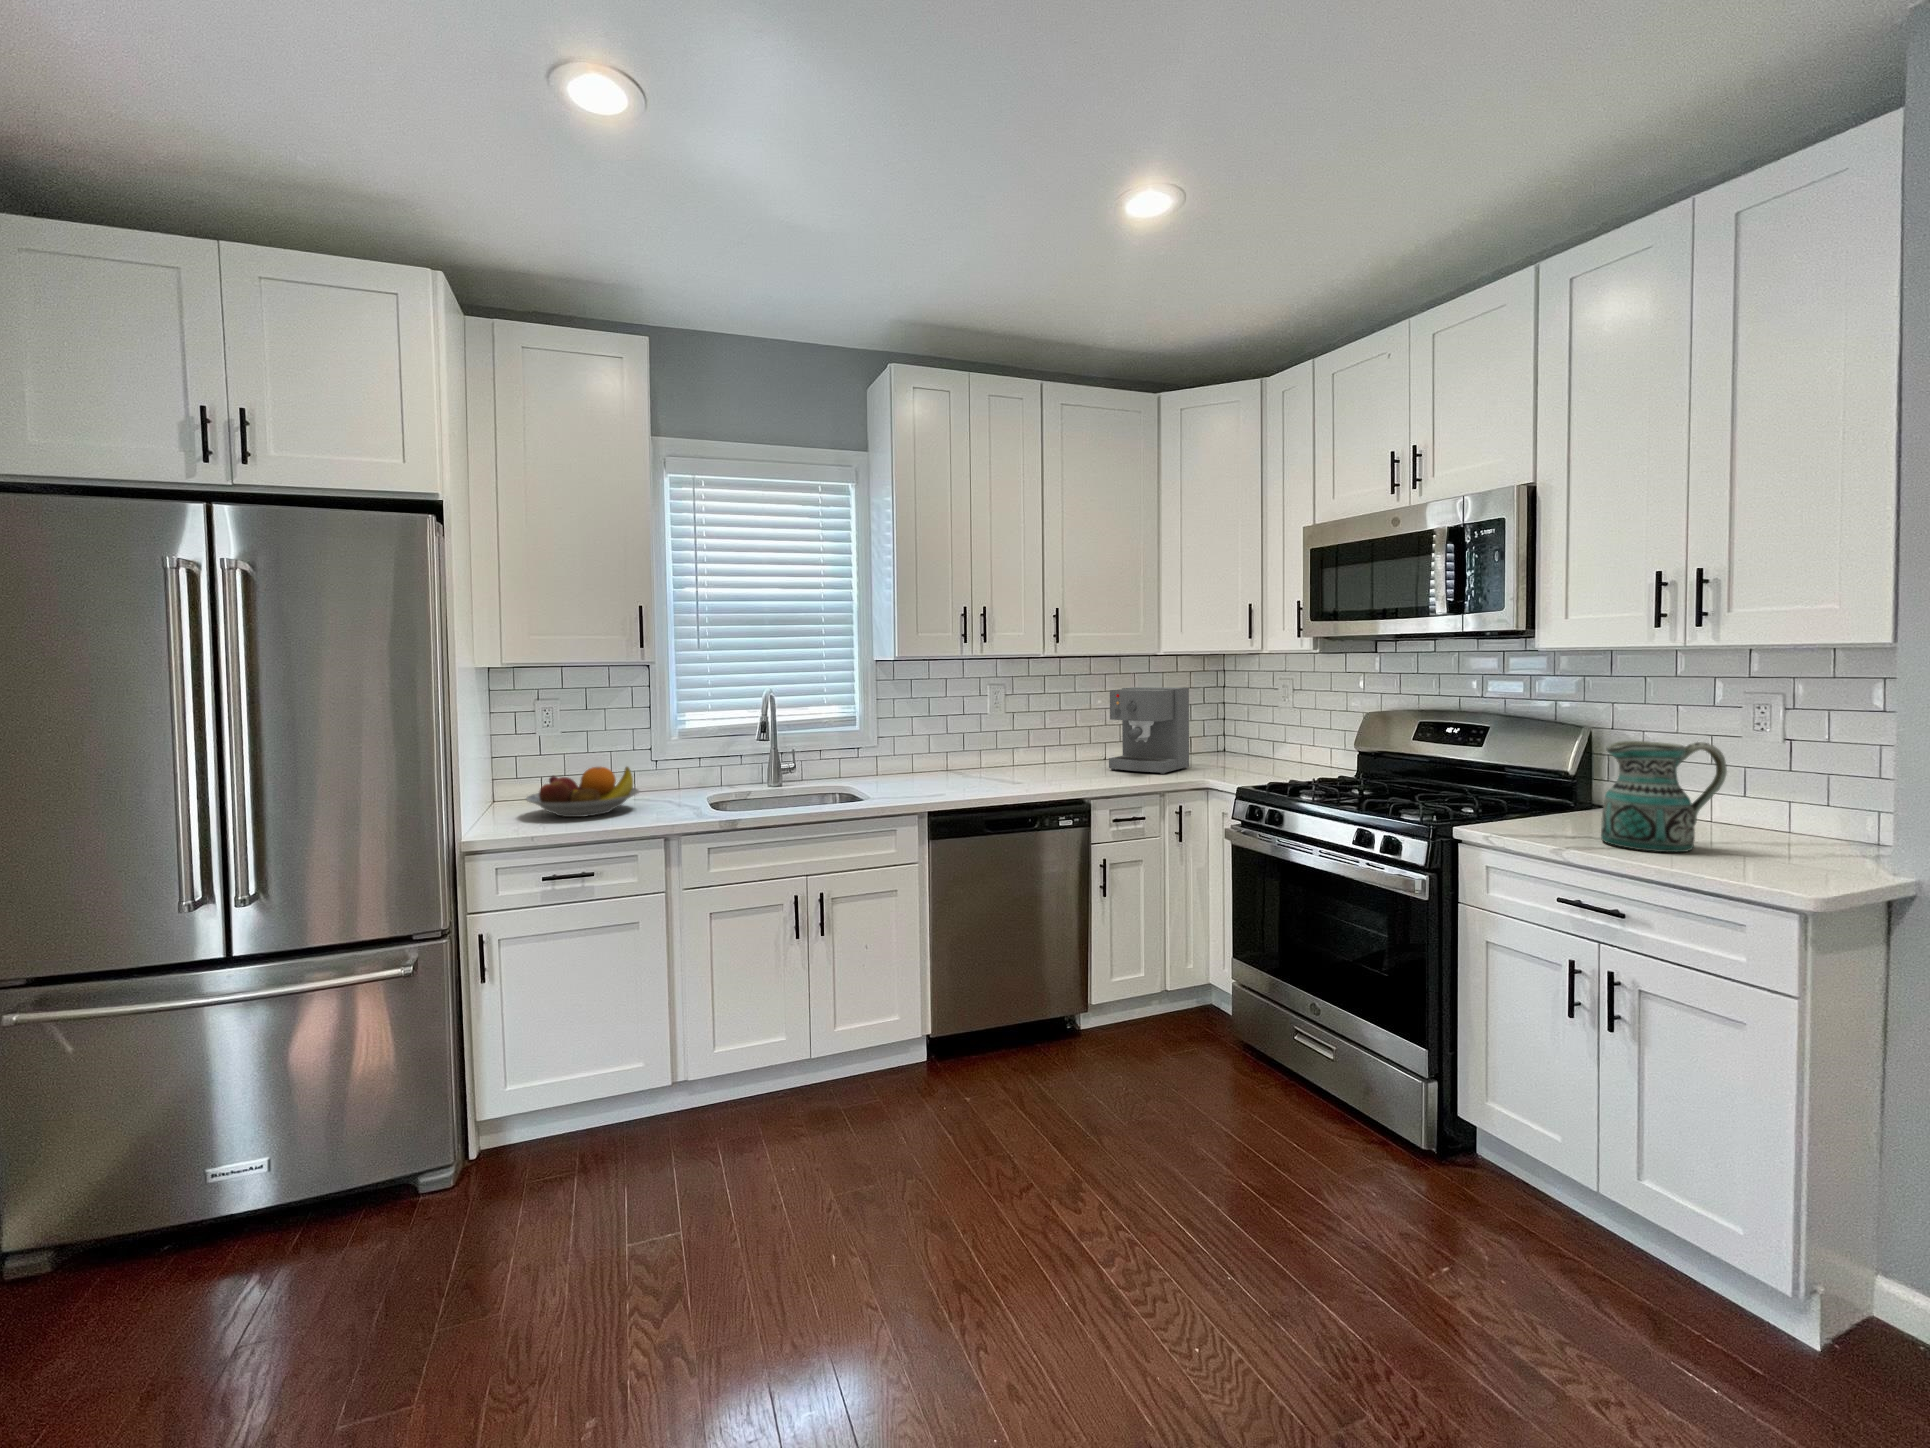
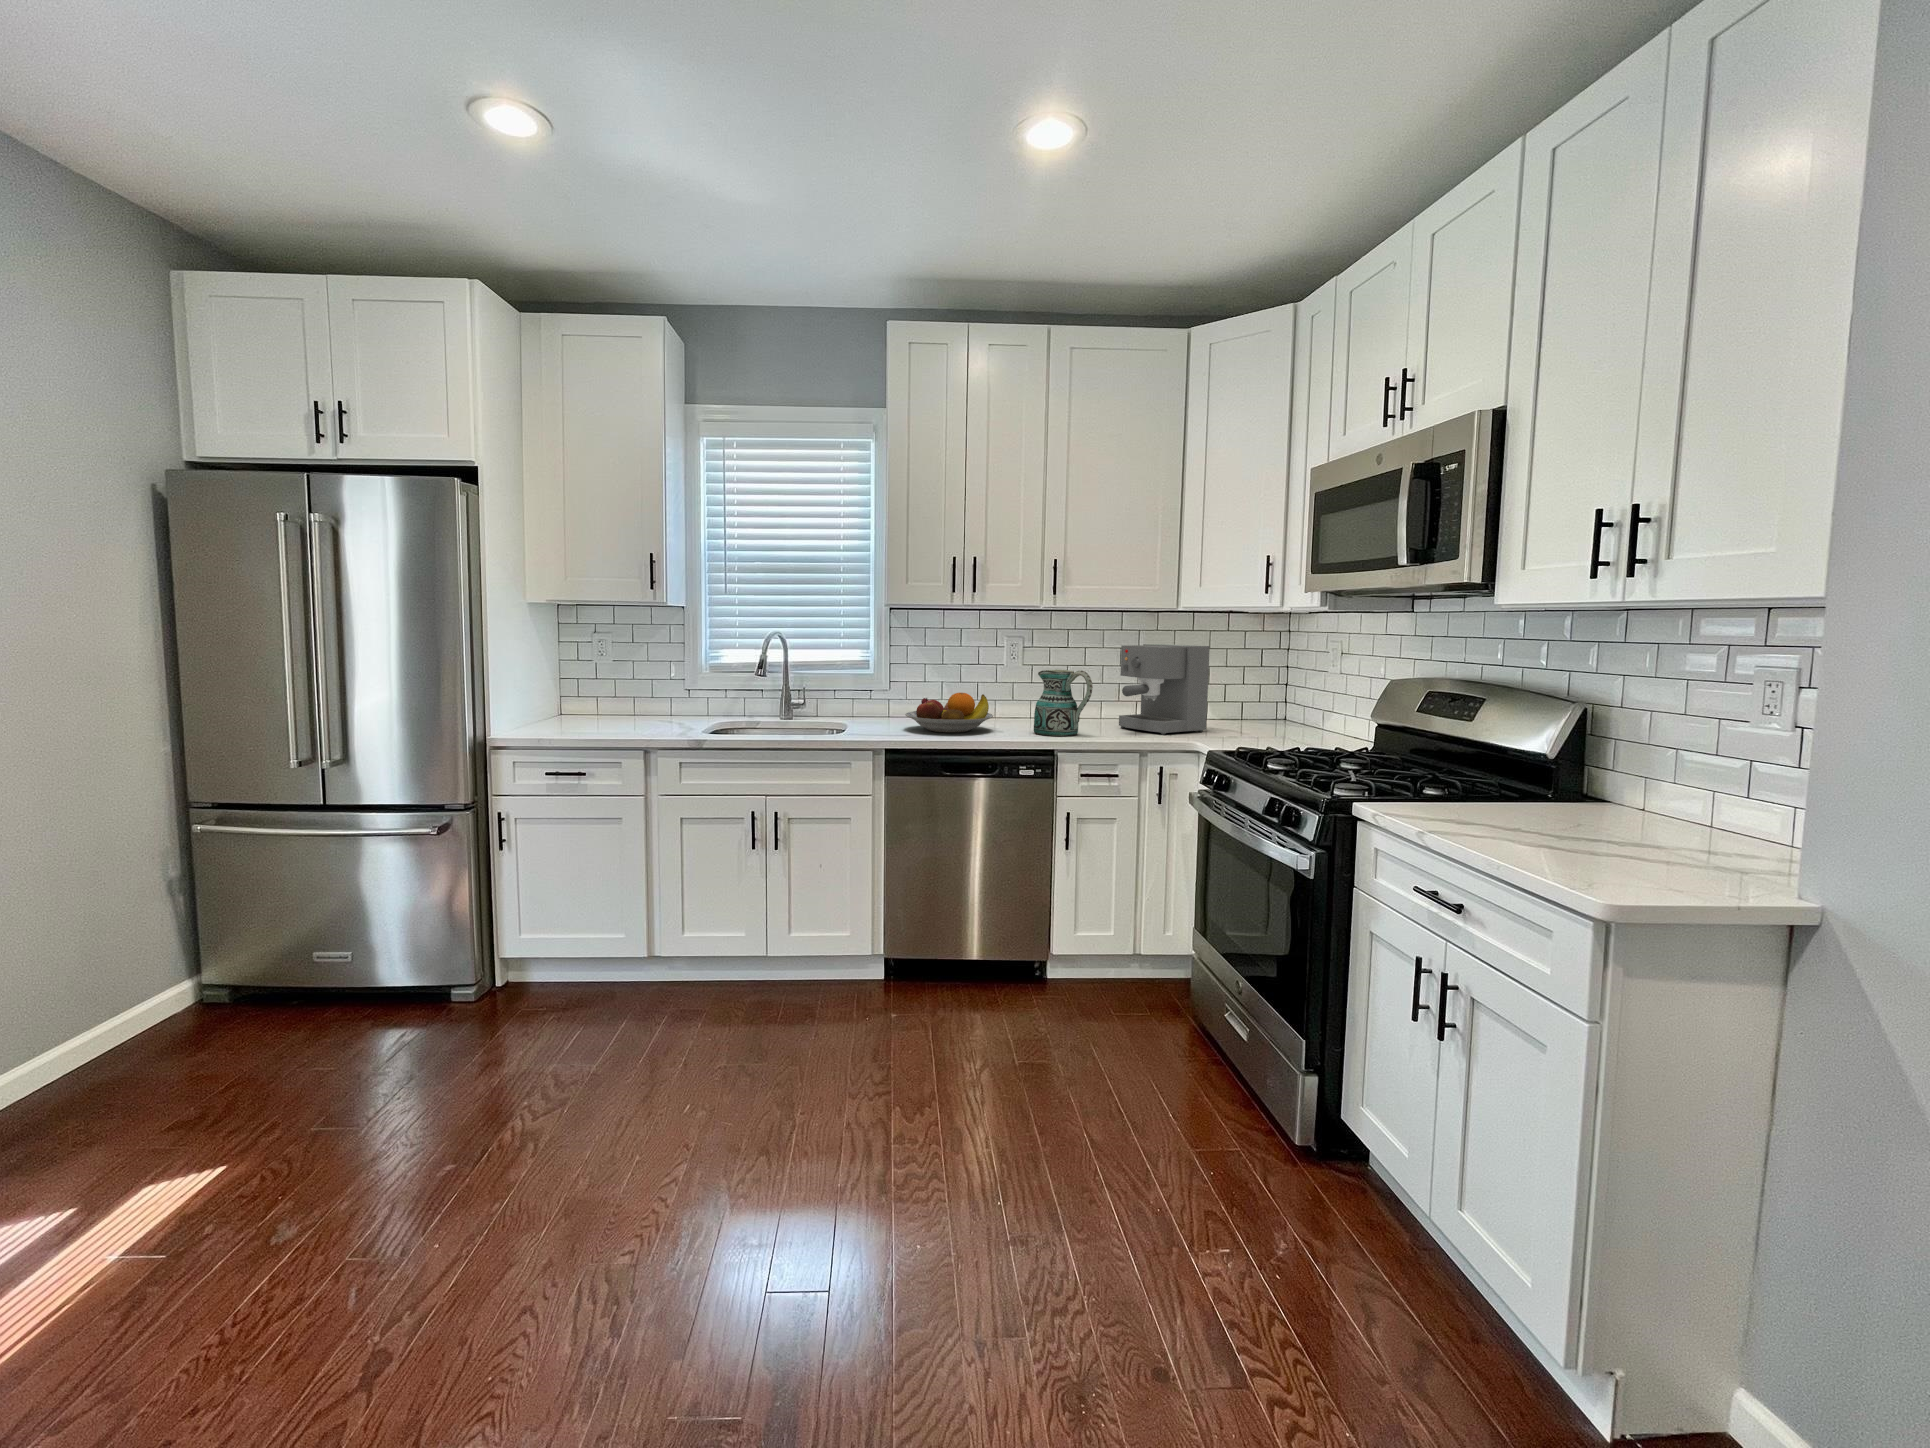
ceramic pitcher: present [1601,741,1727,852] -> present [1034,669,1093,736]
fruit bowl: present [526,767,639,817] -> present [905,693,993,733]

